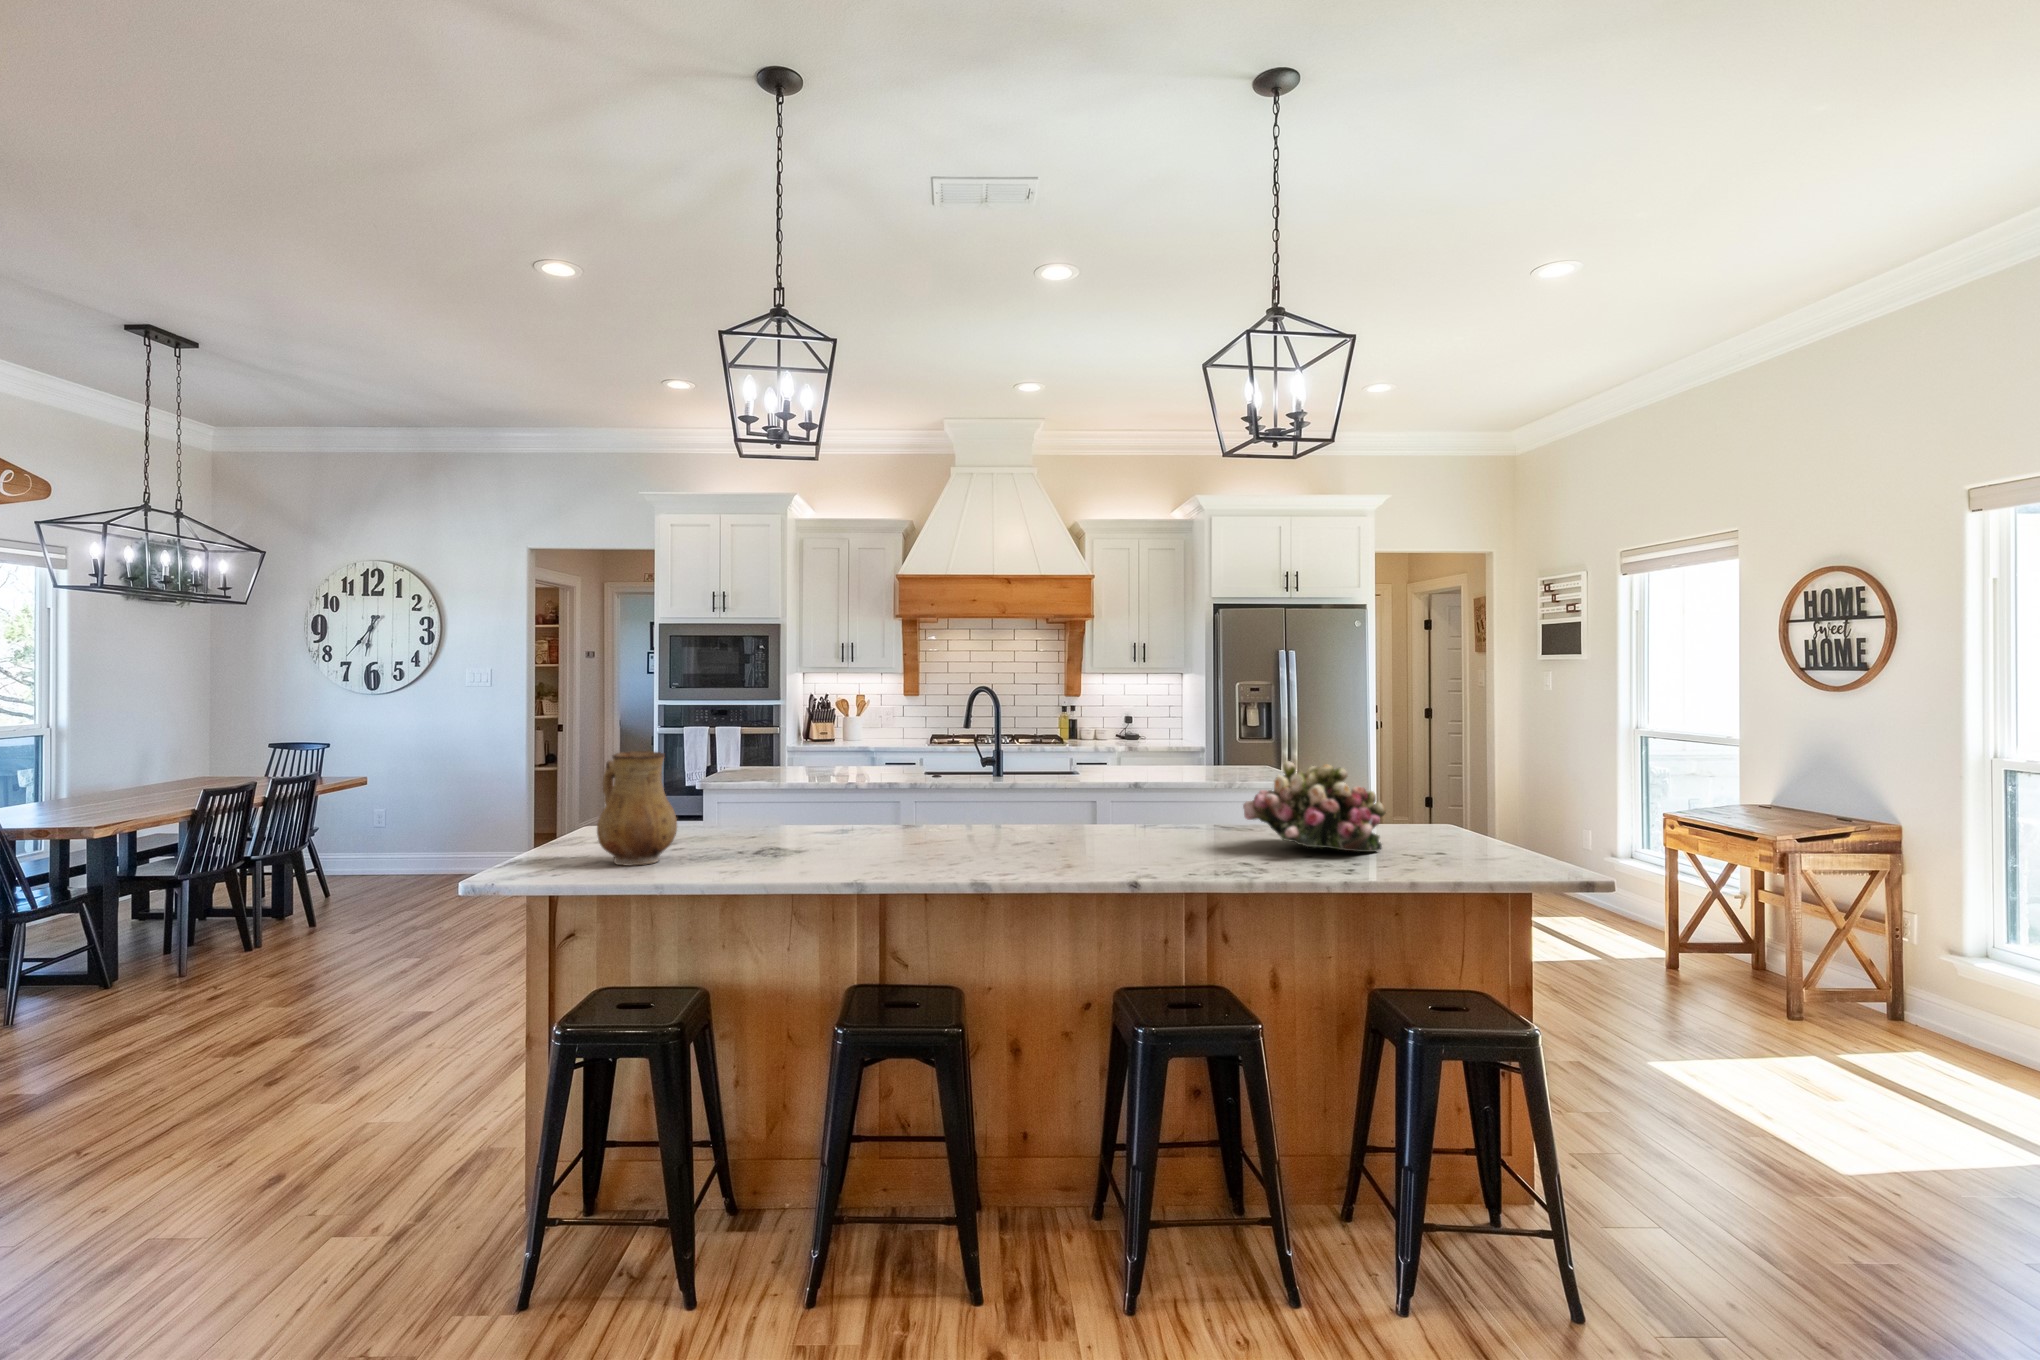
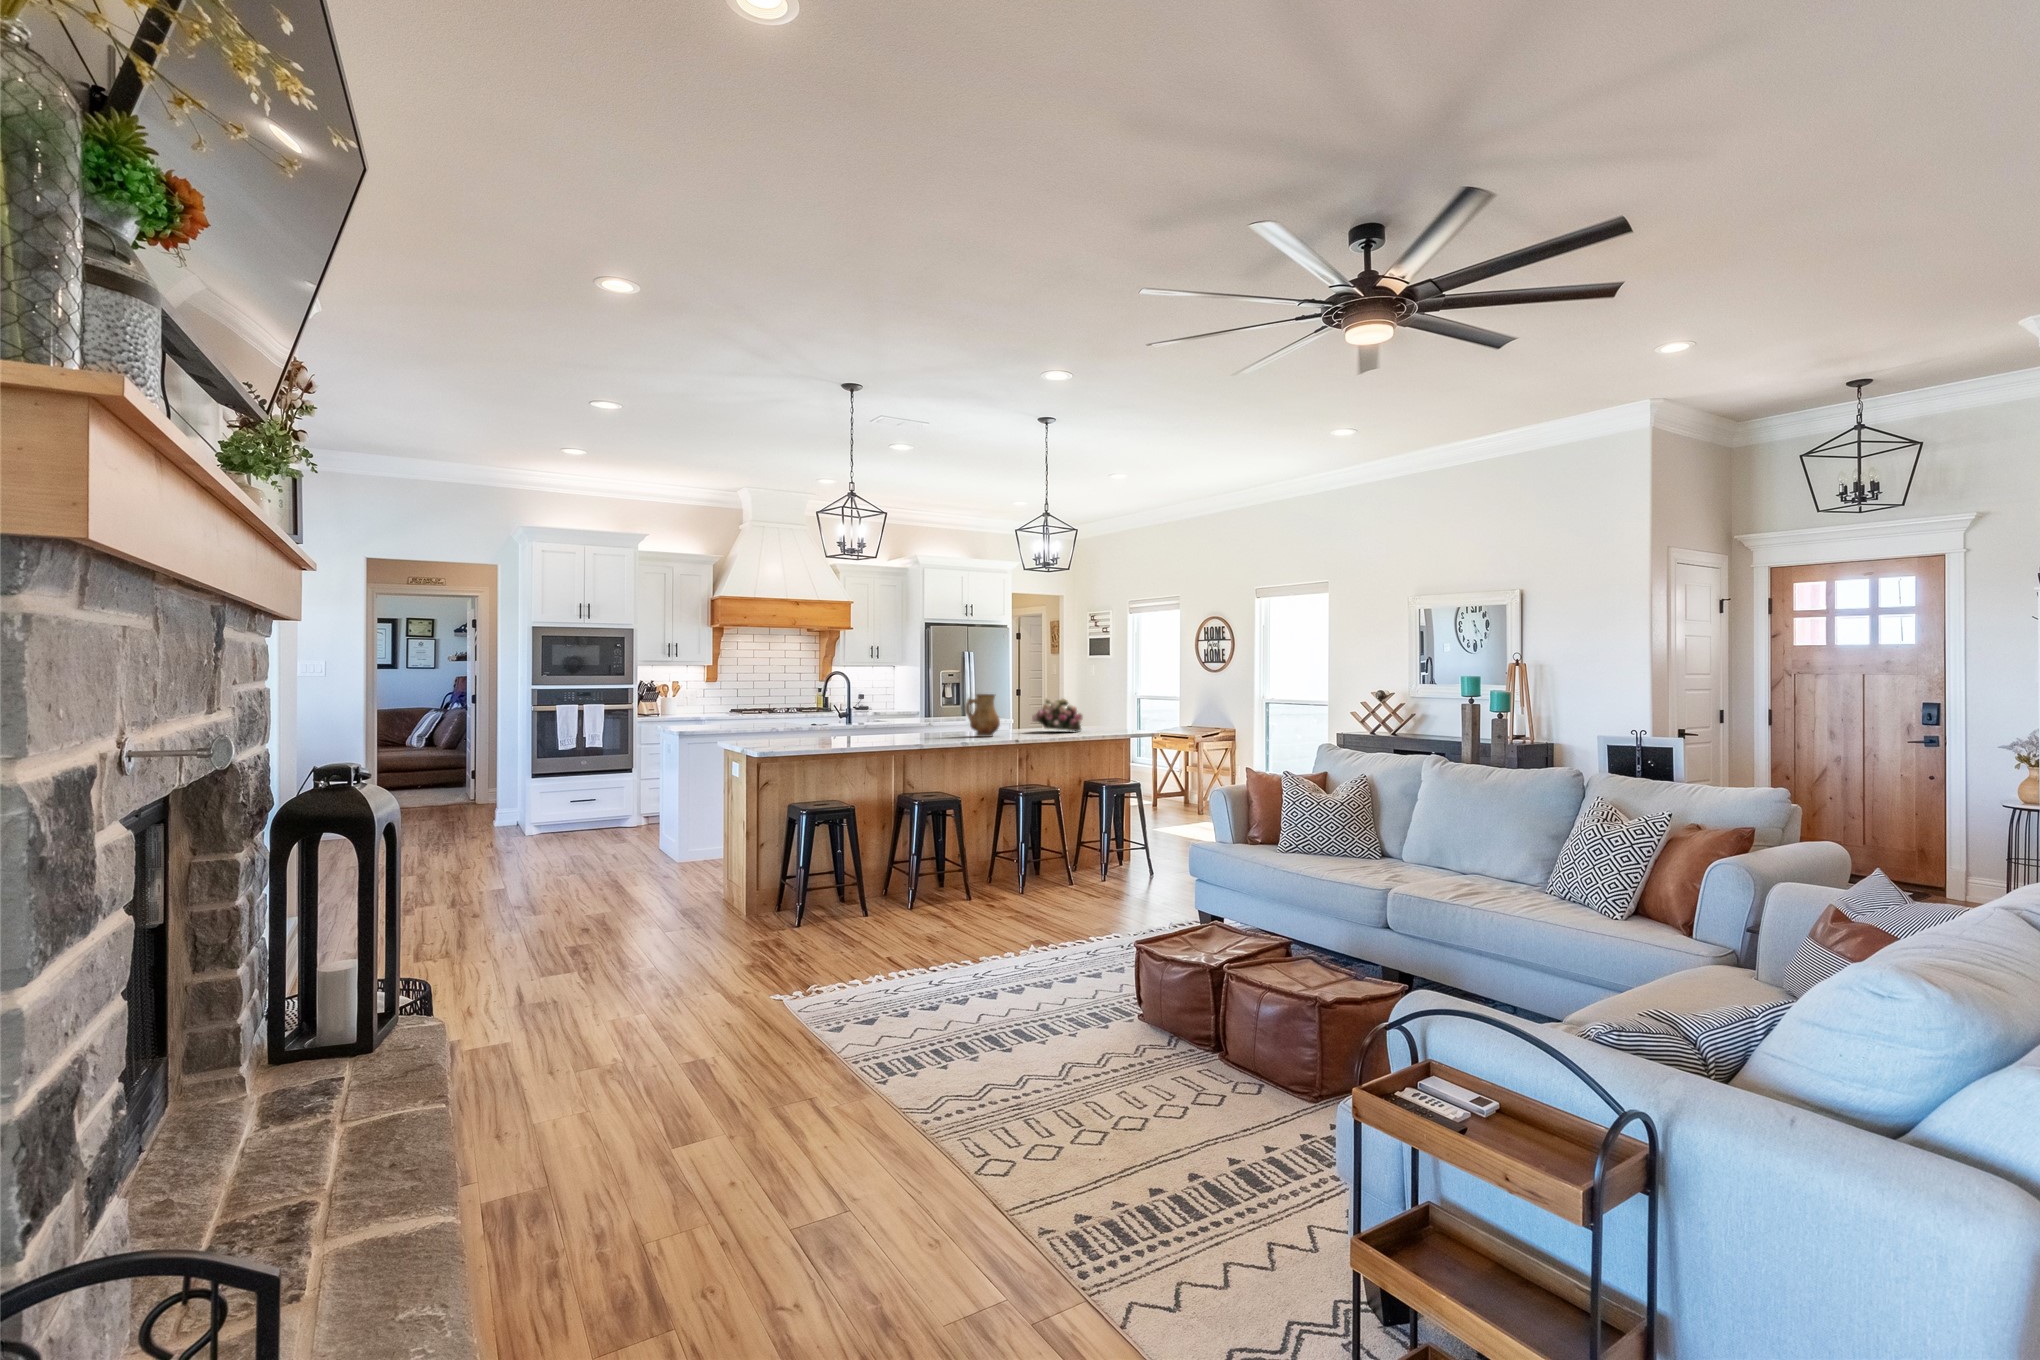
ceramic pitcher: present [597,751,677,866] -> present [966,694,1000,737]

